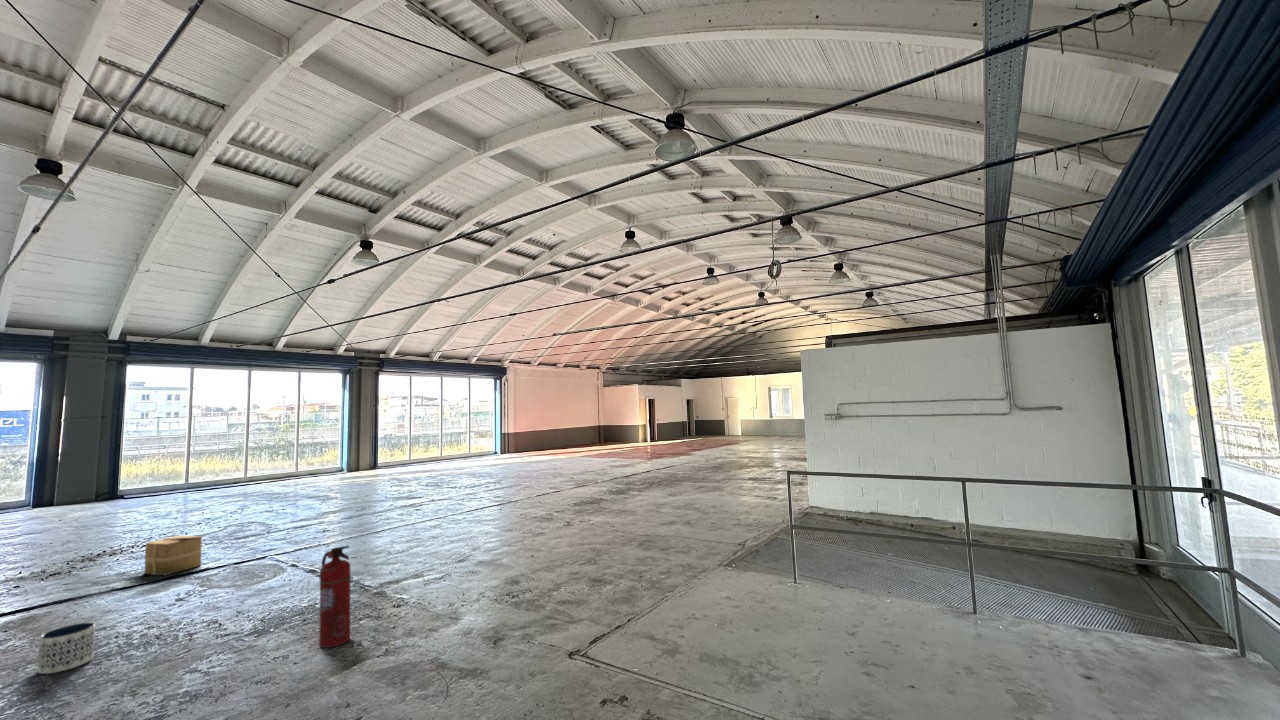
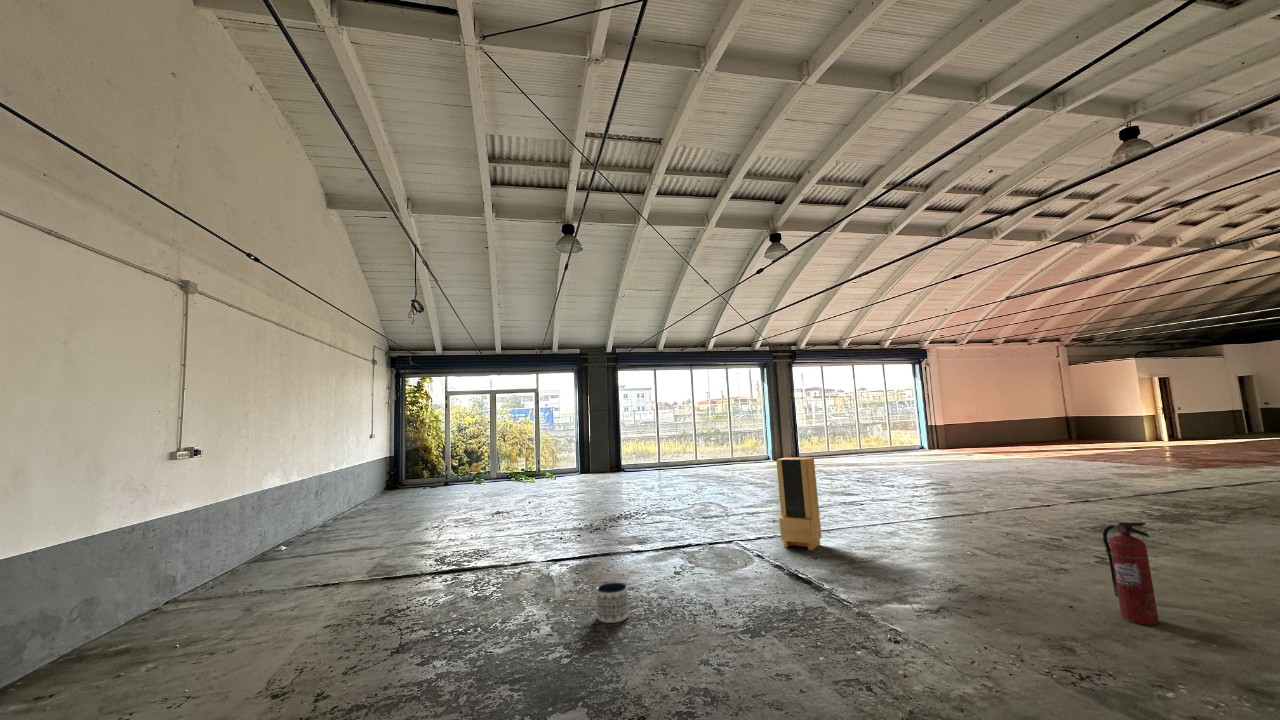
storage cabinet: none [324,465,368,554] -> present [777,457,822,550]
cardboard box: present [145,536,202,575] -> none [646,510,684,543]
fire extinguisher: present [319,546,351,648] -> present [1103,522,1159,625]

